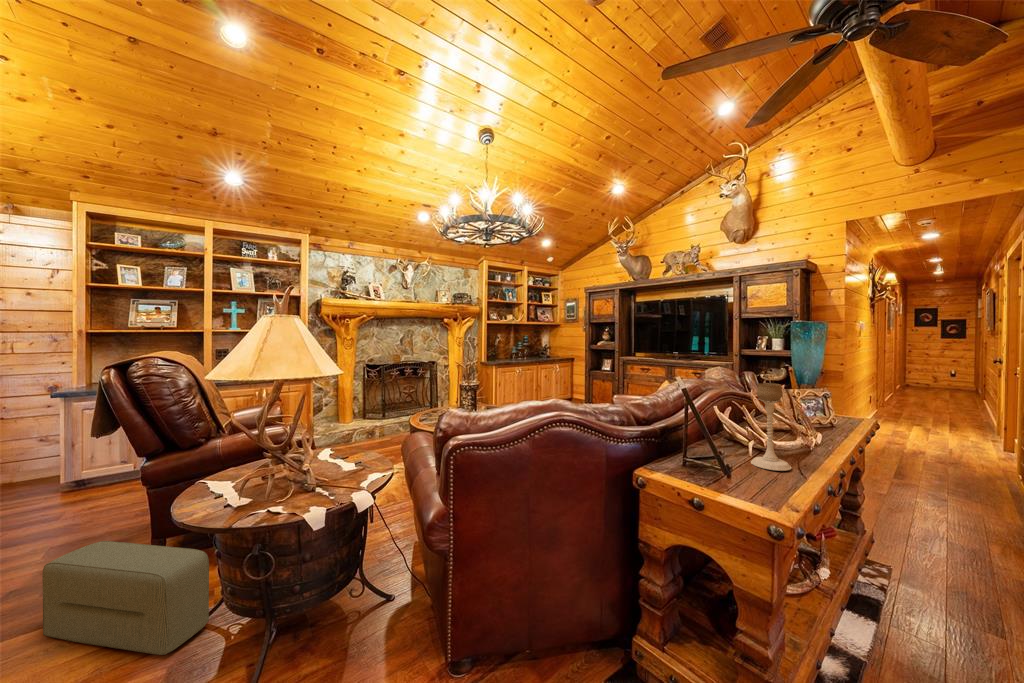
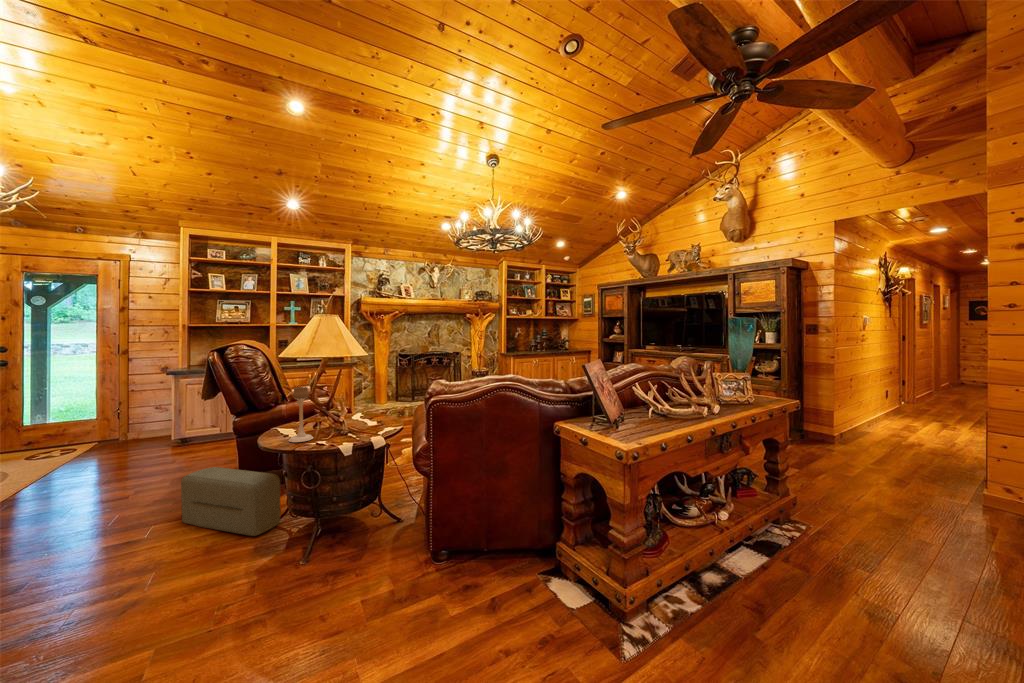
candle holder: present [751,383,792,471] -> present [289,387,313,442]

